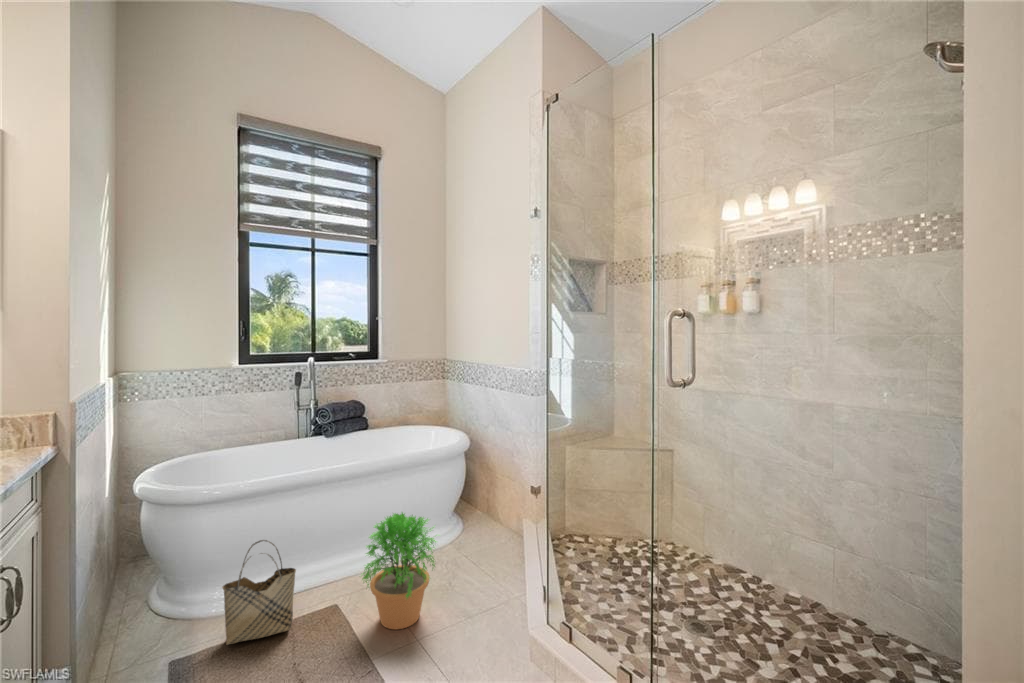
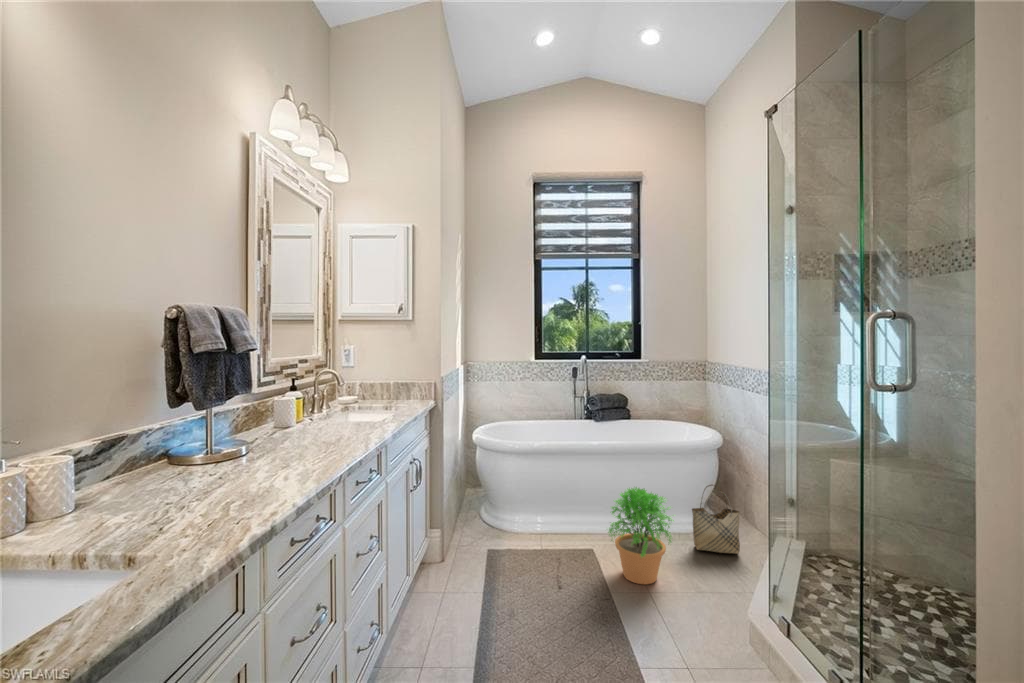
woven basket: present [222,540,296,645] -> present [692,485,740,554]

